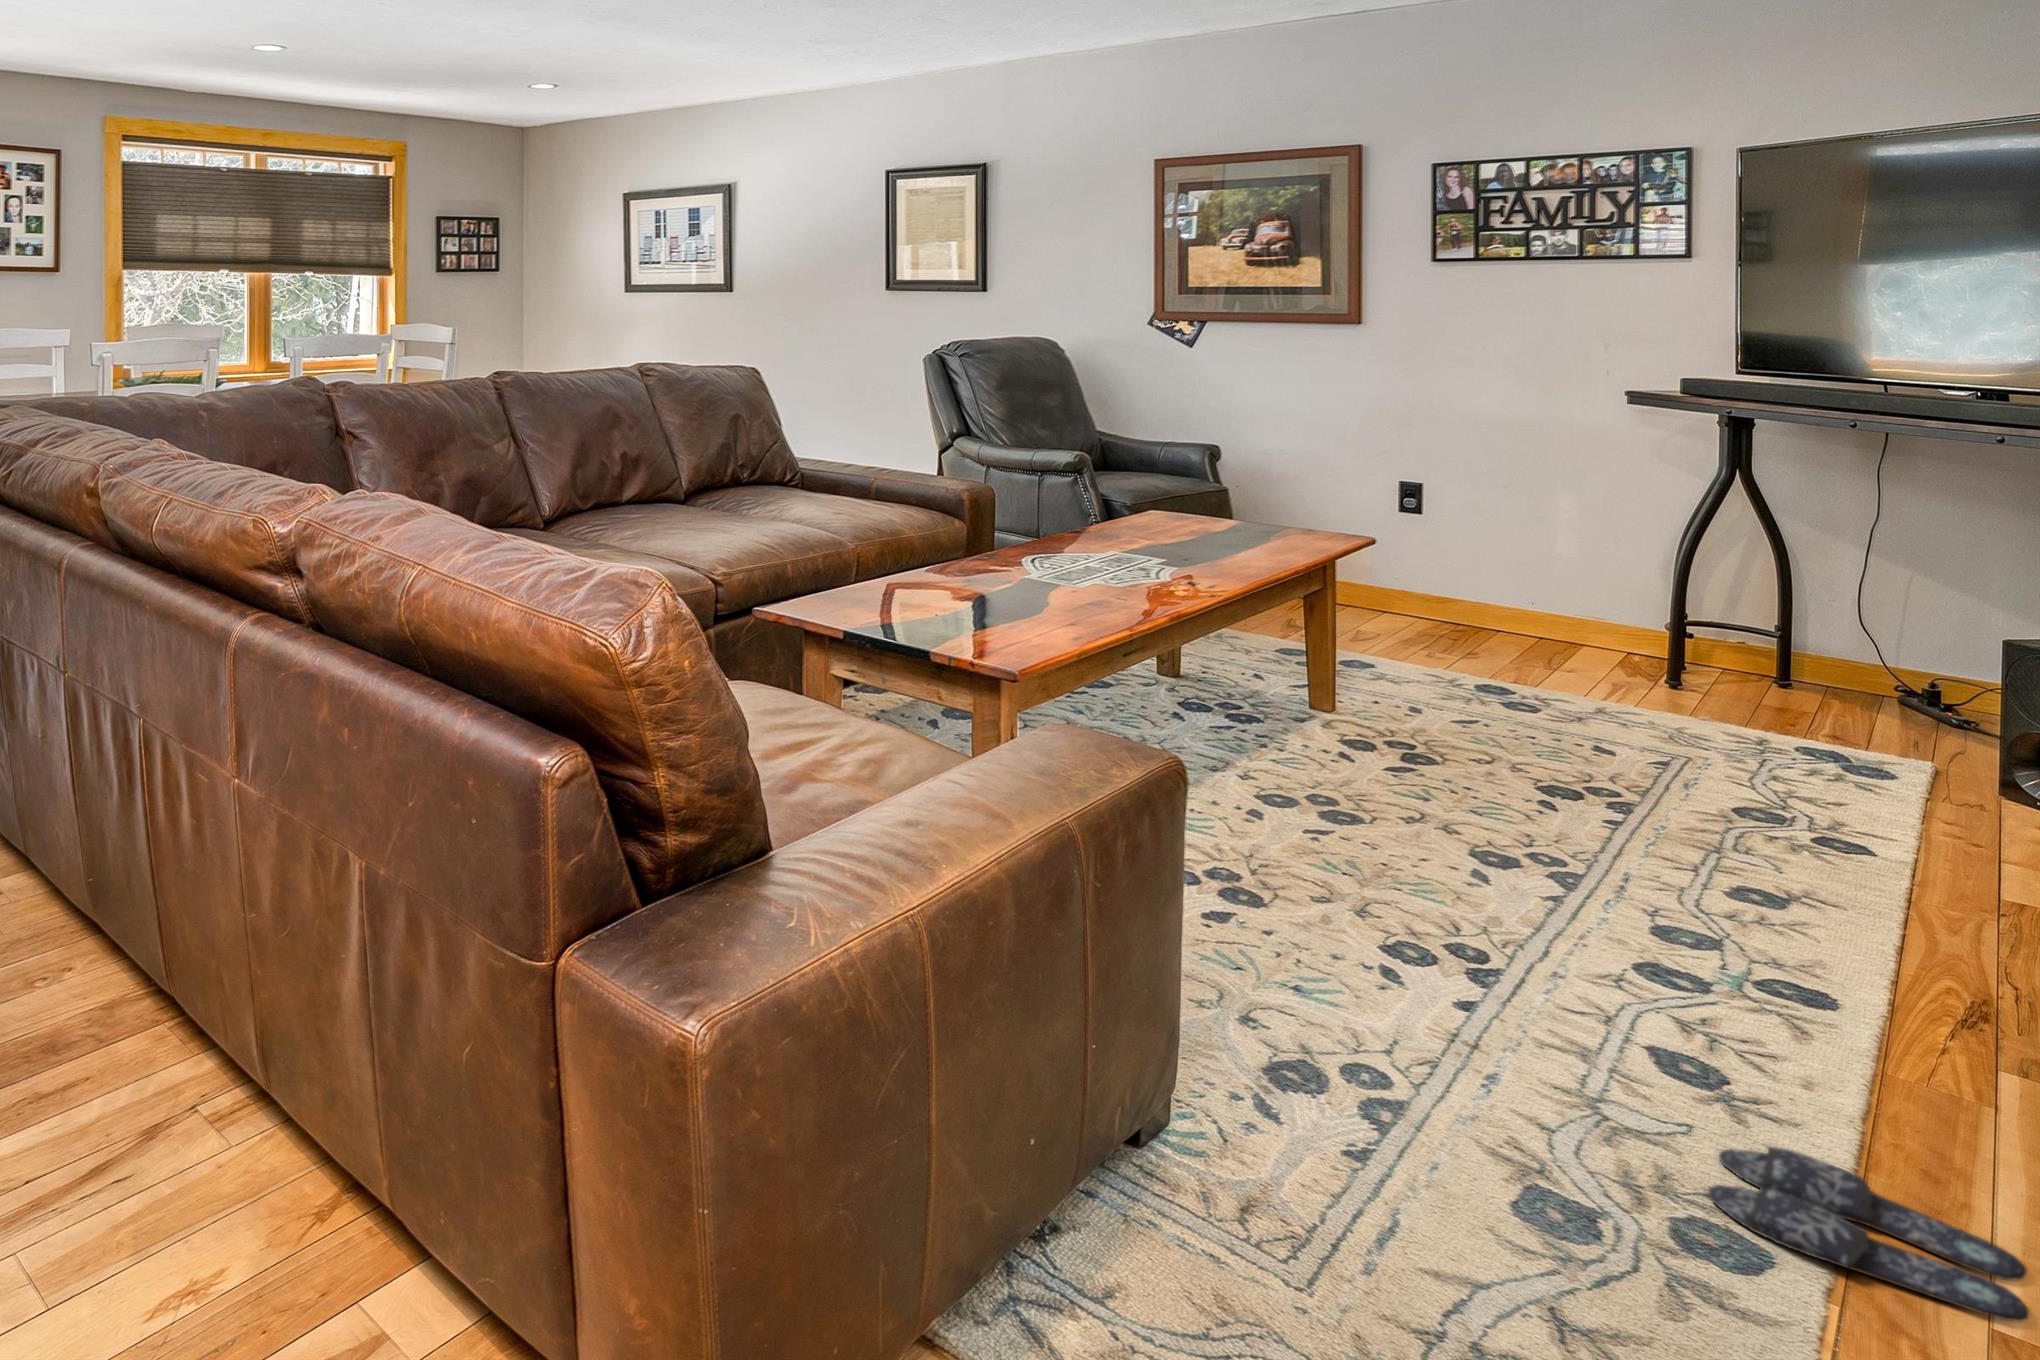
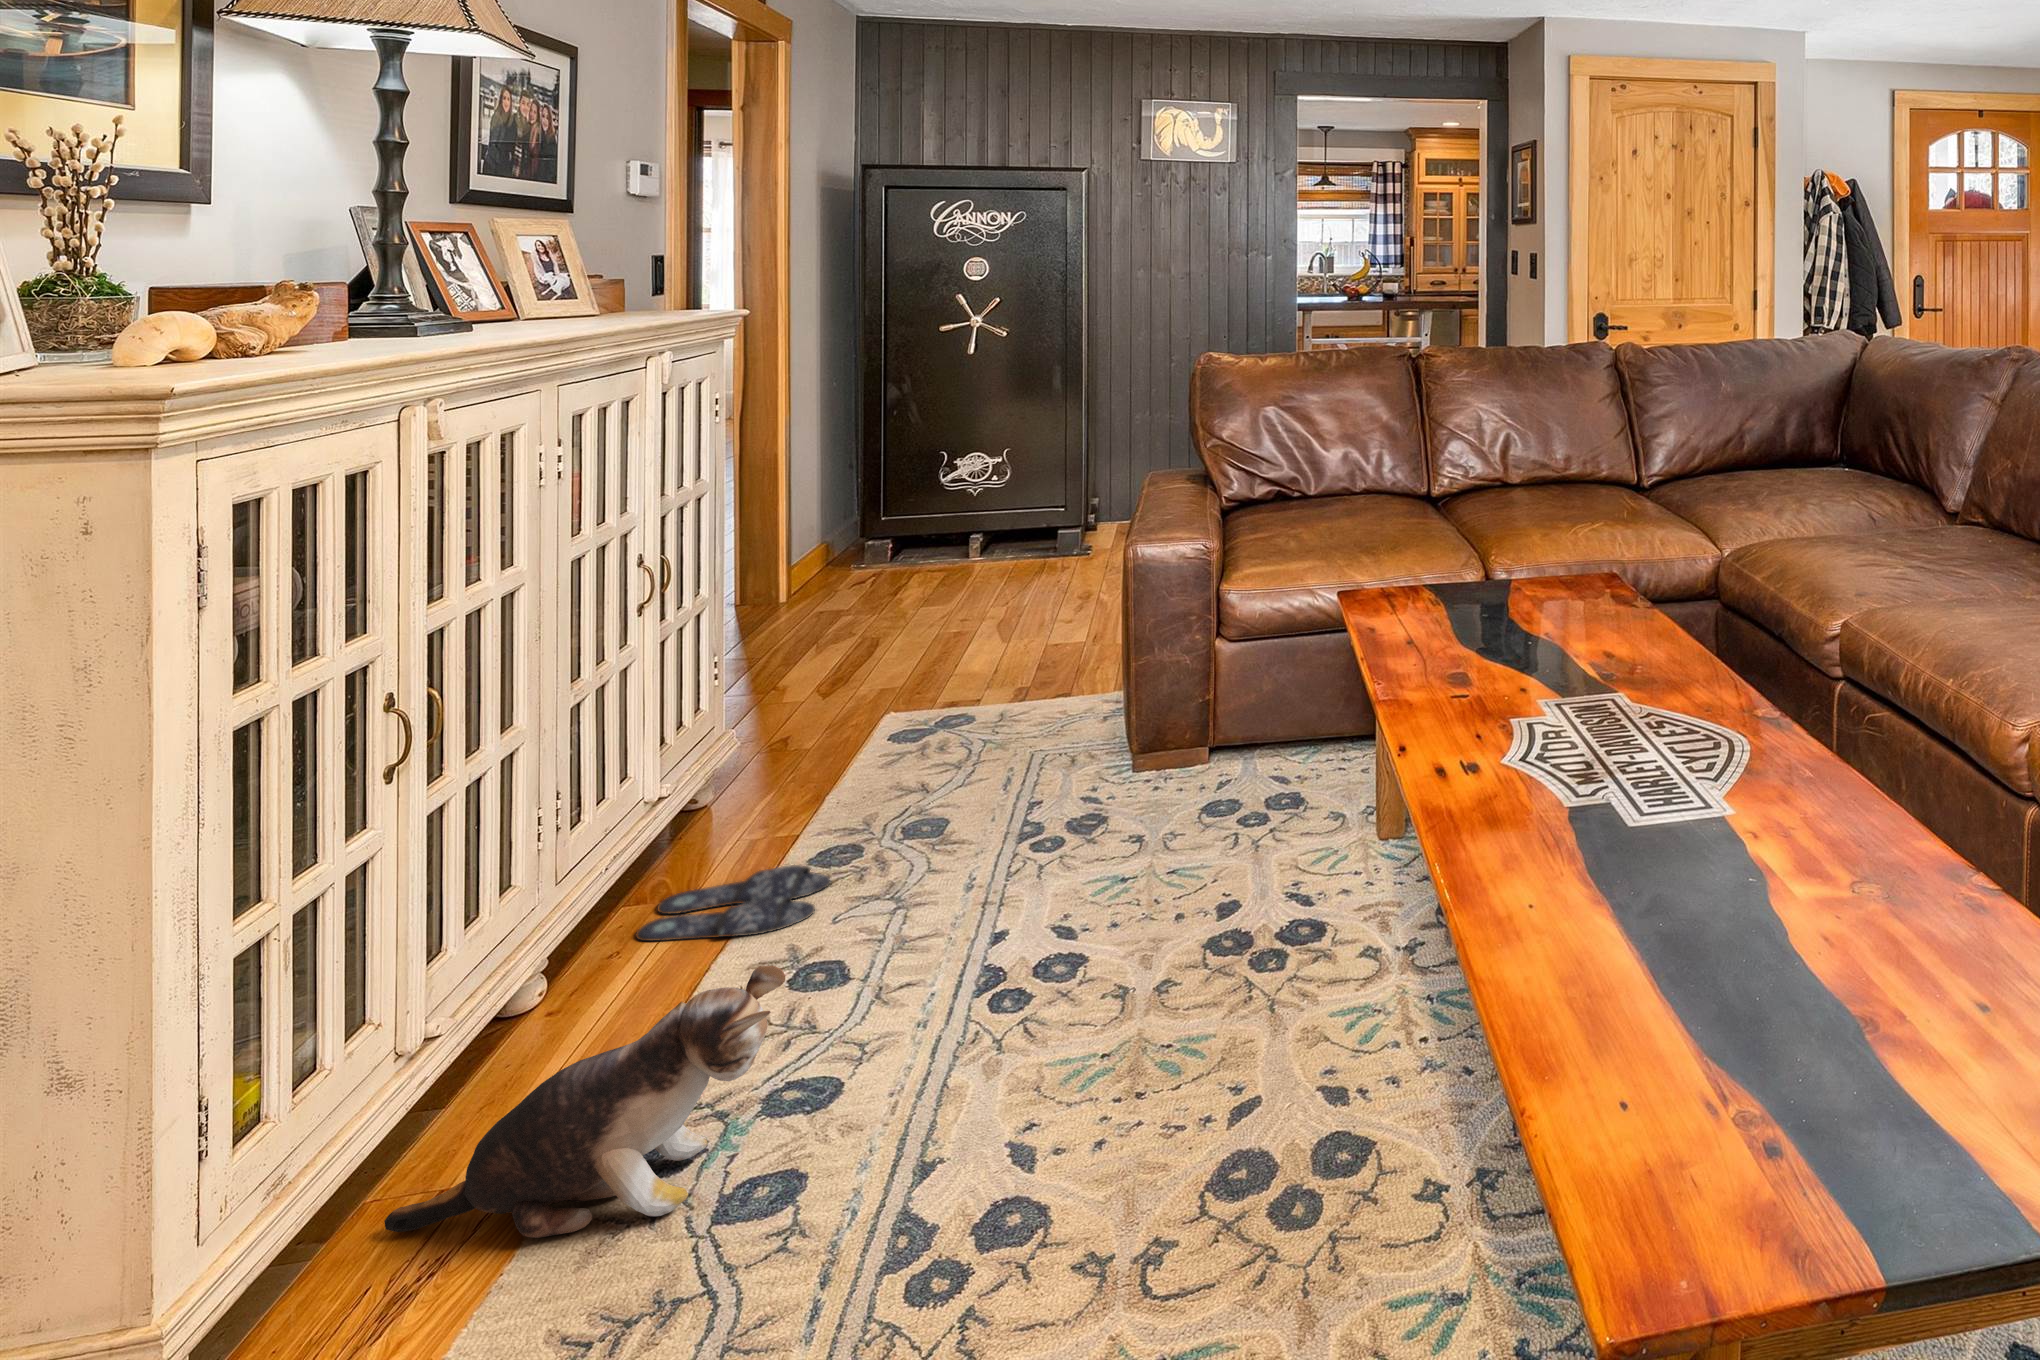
plush toy: none [1669,805,2026,1042] -> present [384,966,785,1238]

